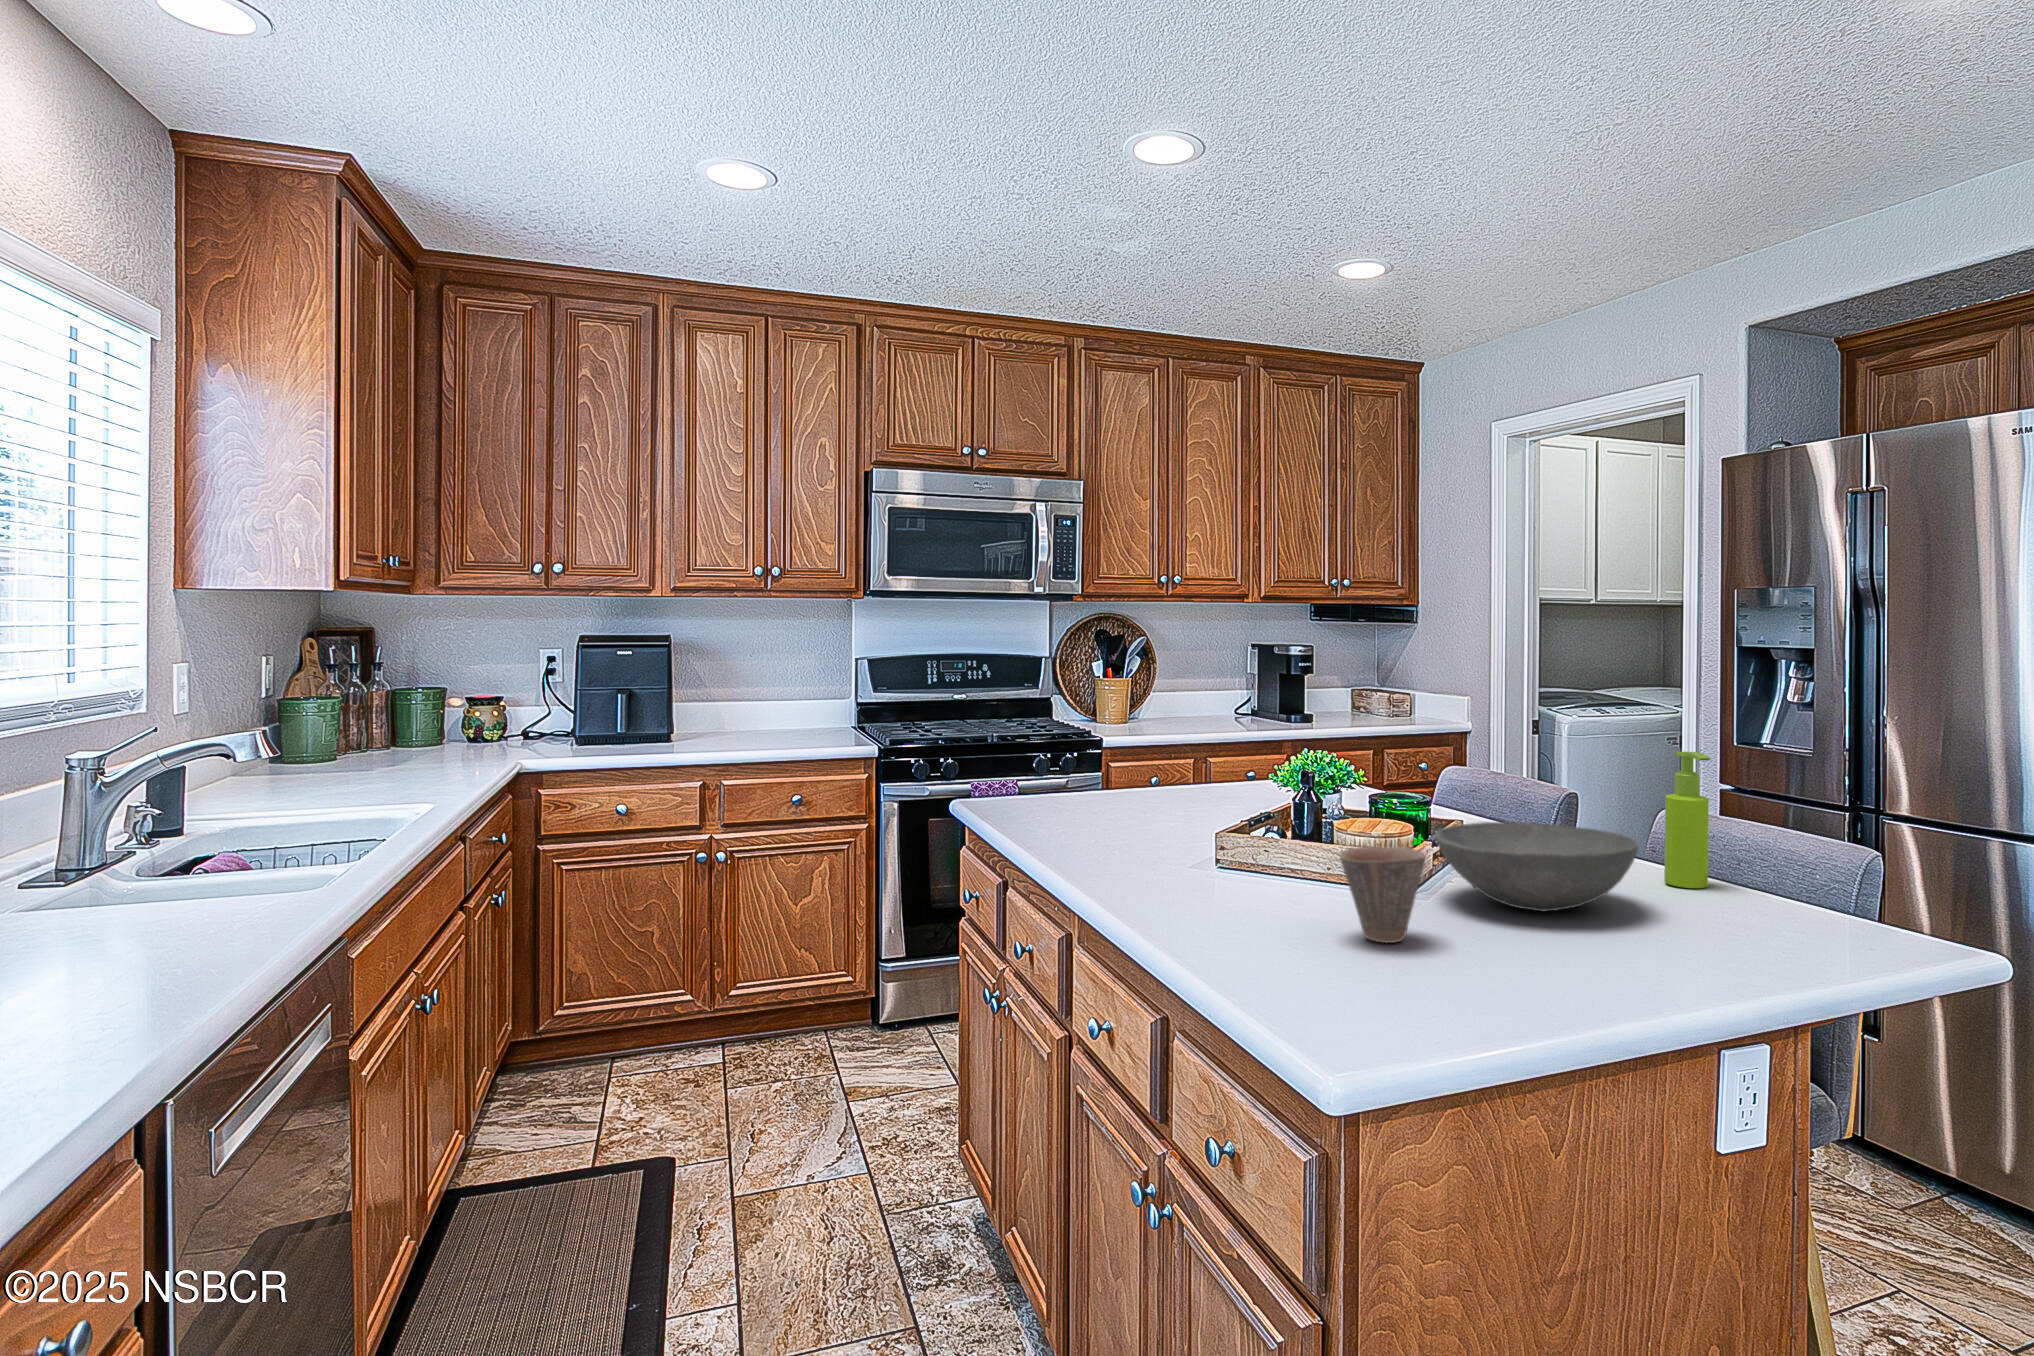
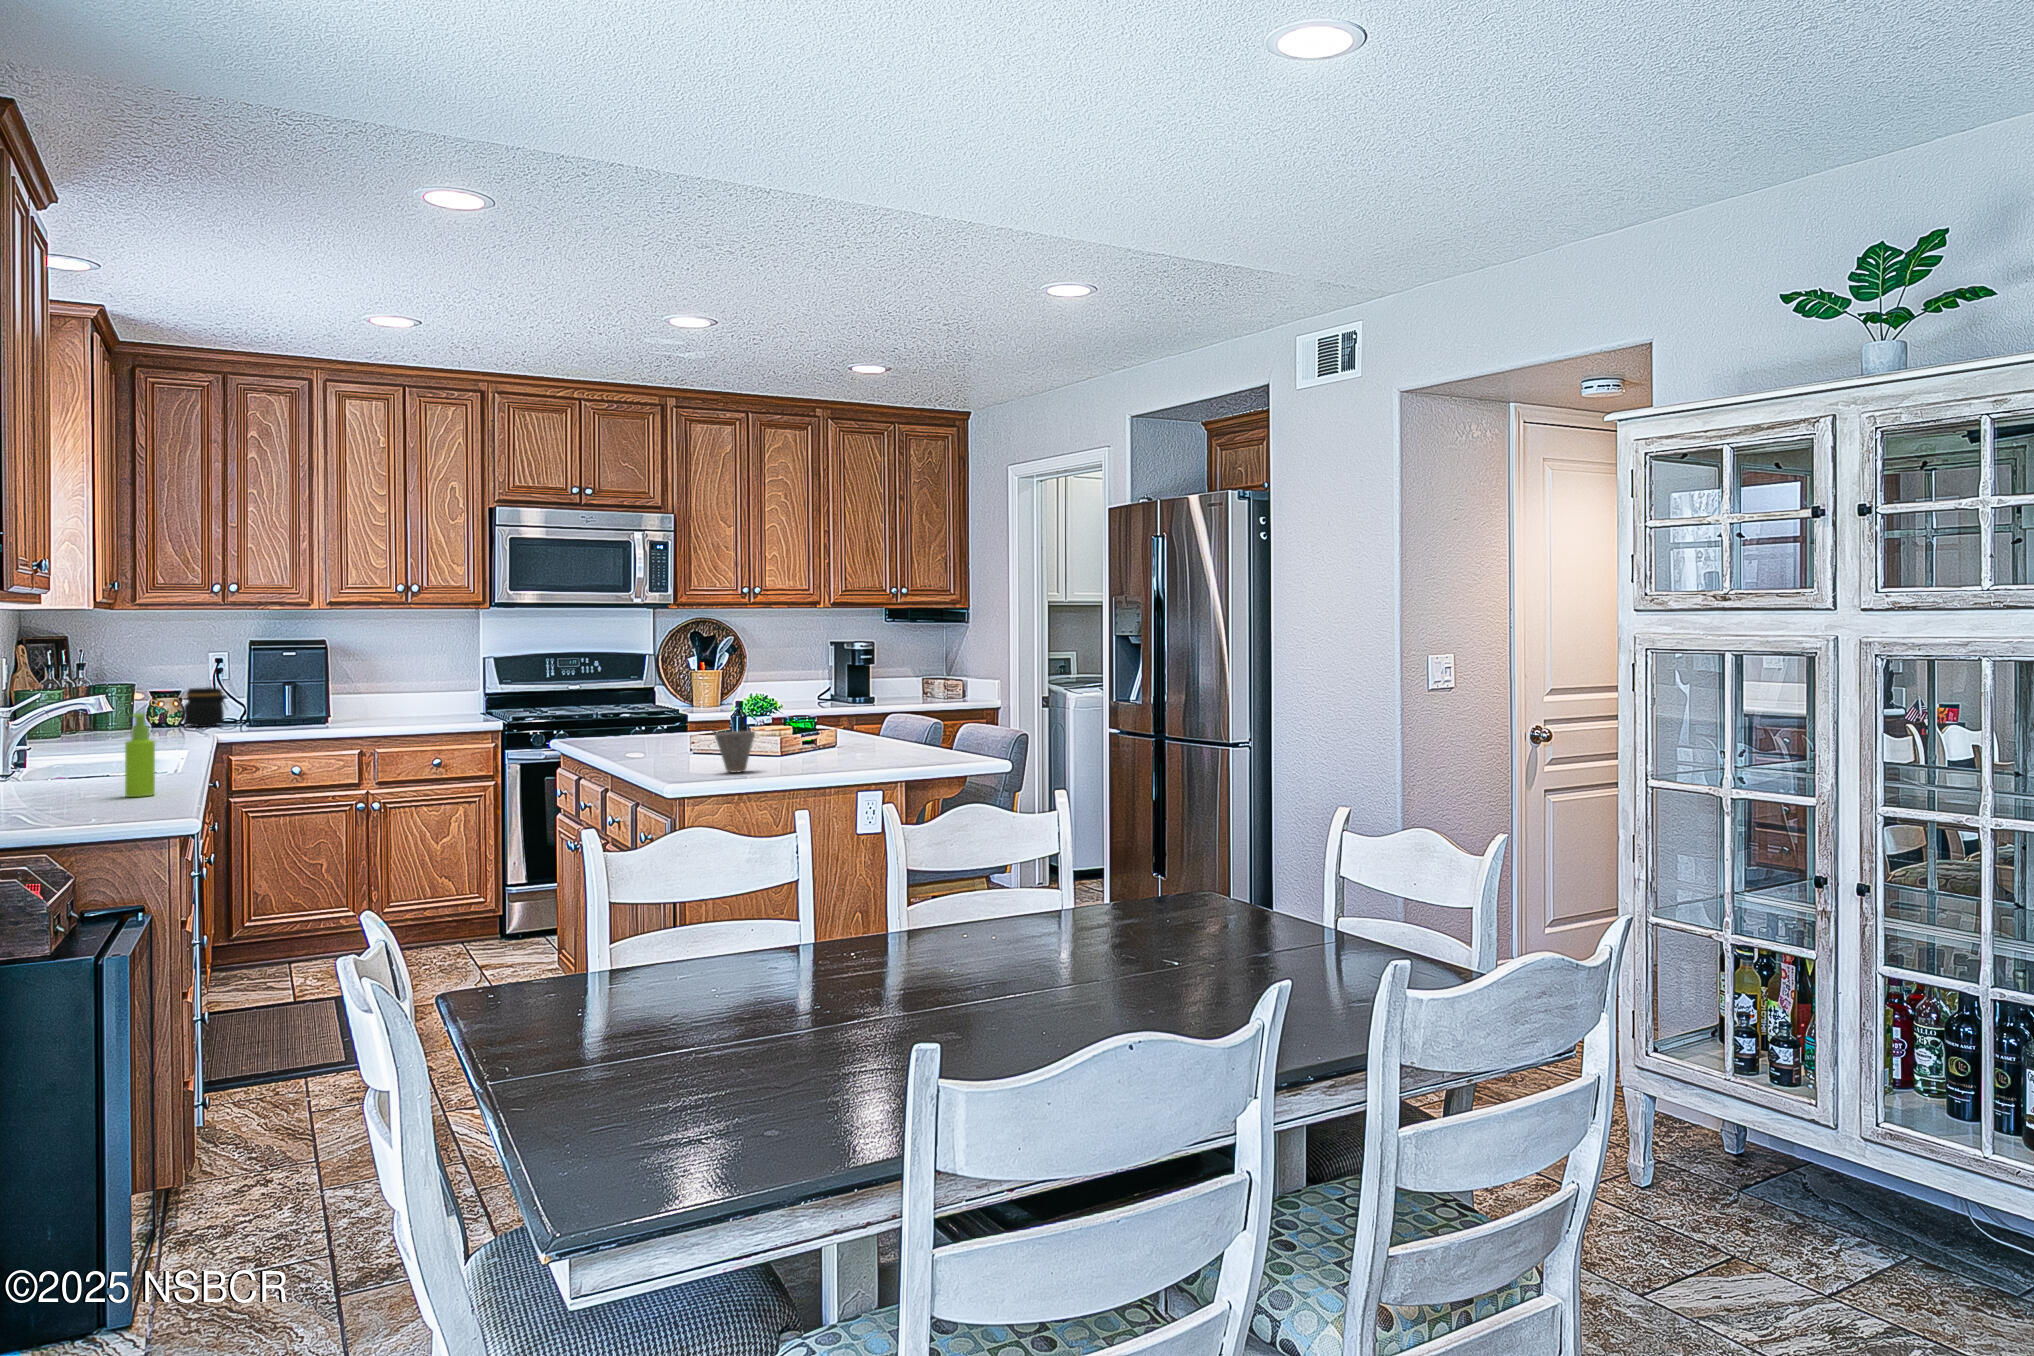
jar: none [499,692,558,741] -> present [179,687,226,727]
soap dispenser: present [1664,752,1711,888] -> present [125,713,155,797]
bowl: present [1435,822,1638,911] -> none [783,727,879,763]

